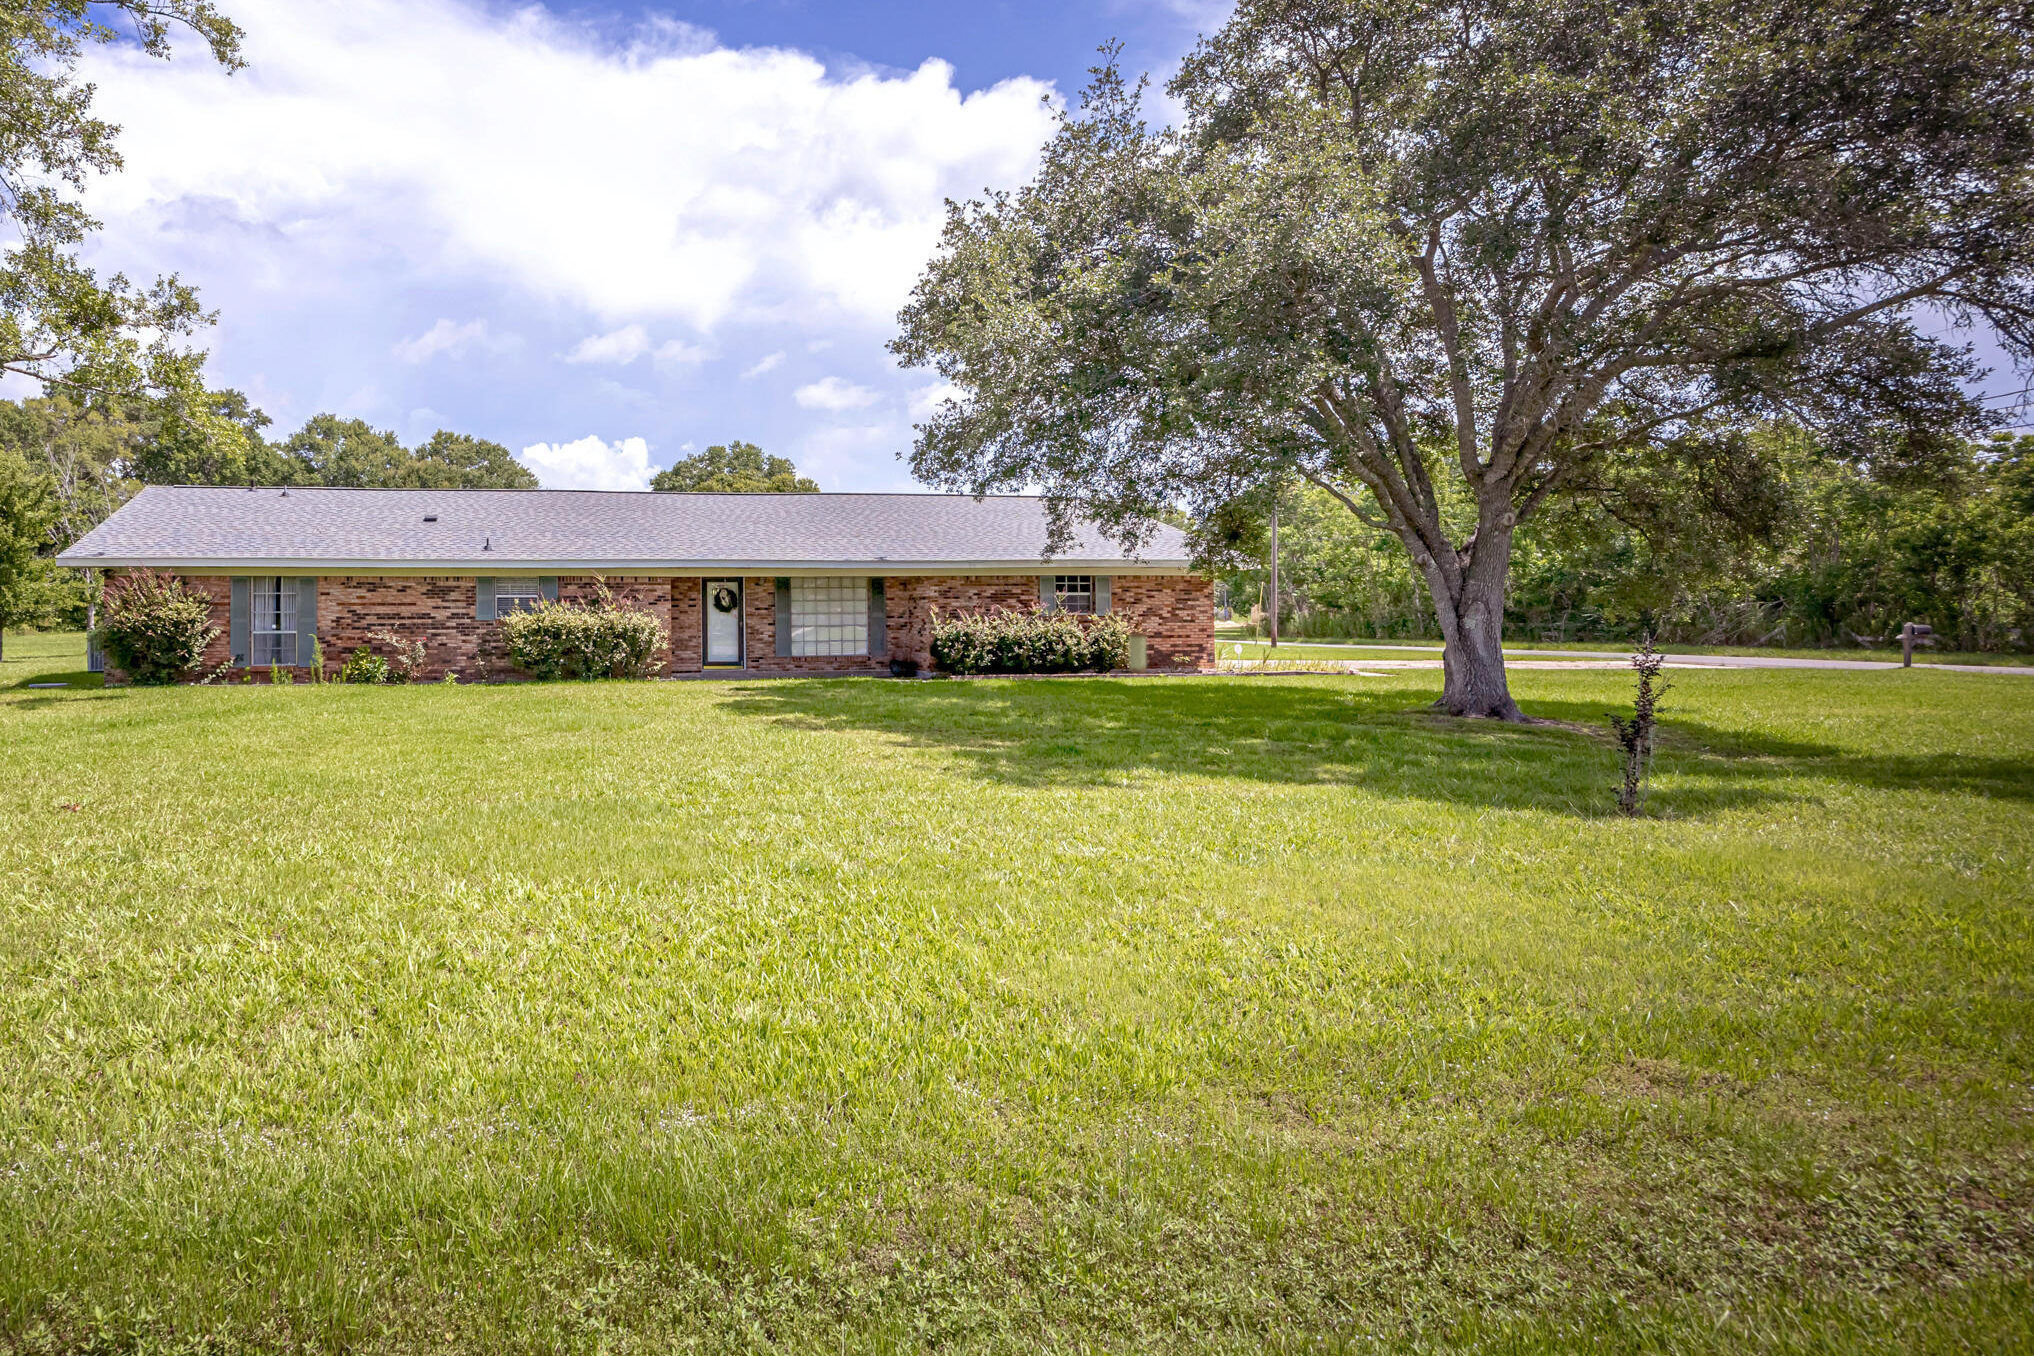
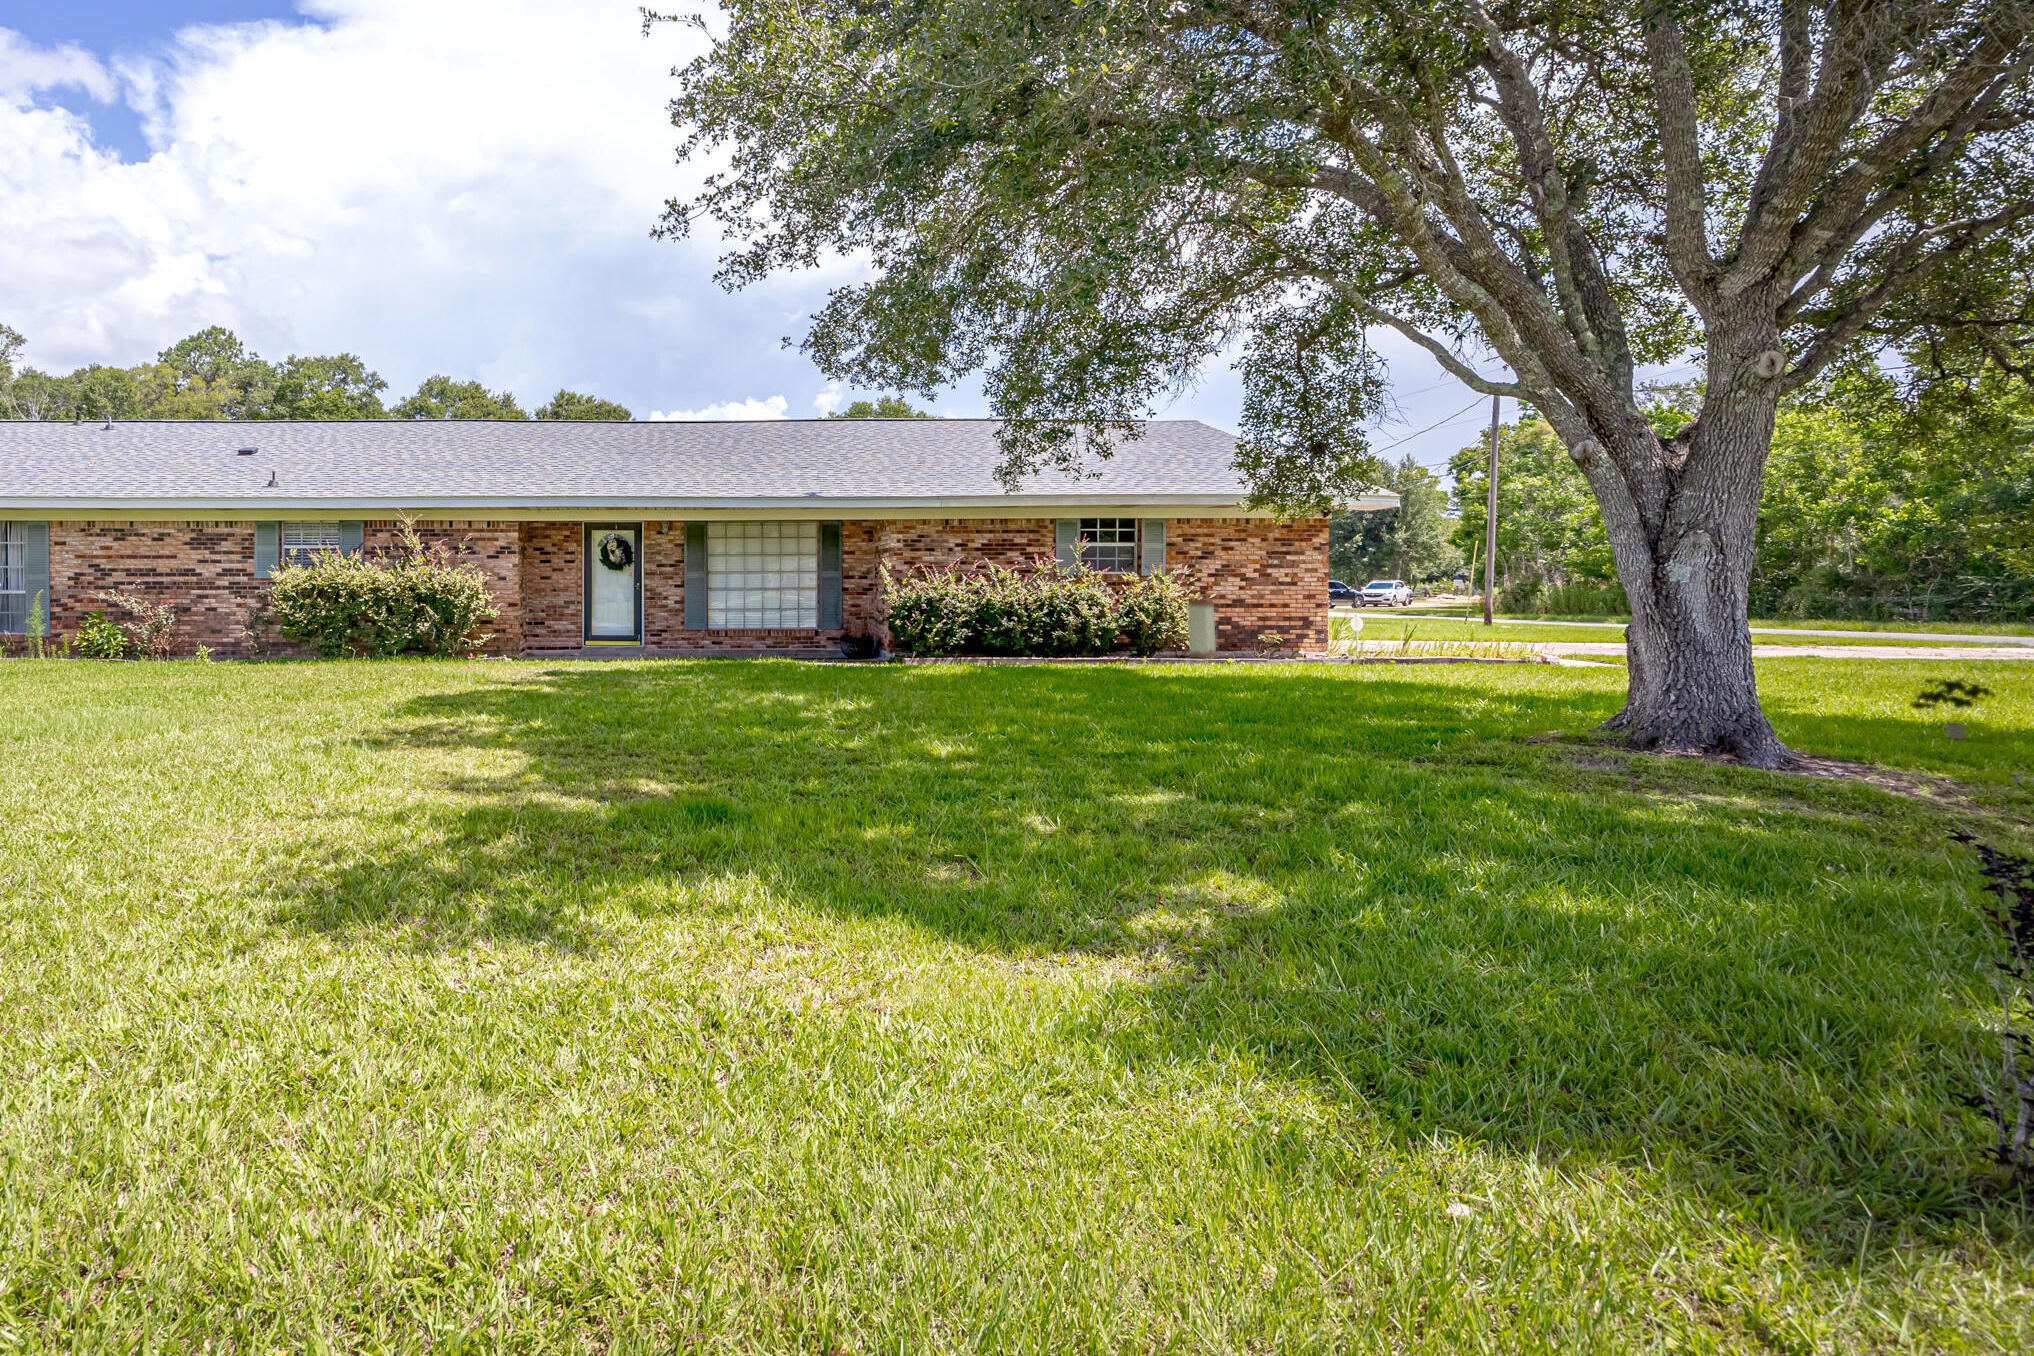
potted plant: none [1543,675,1584,708] -> present [1910,679,1994,739]

